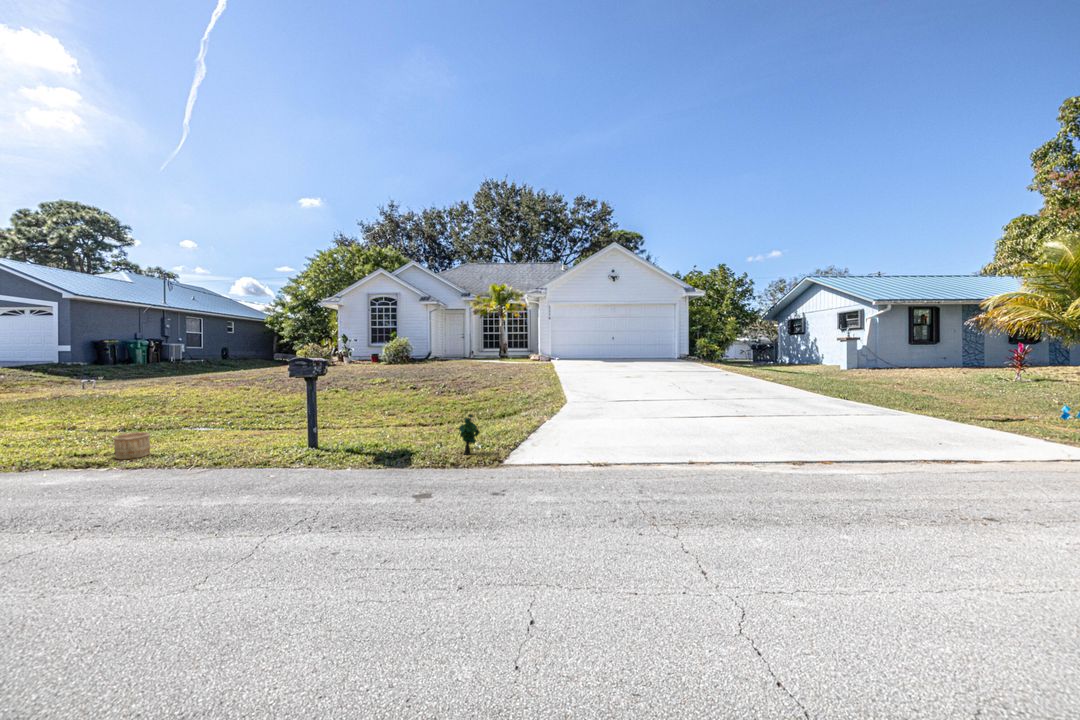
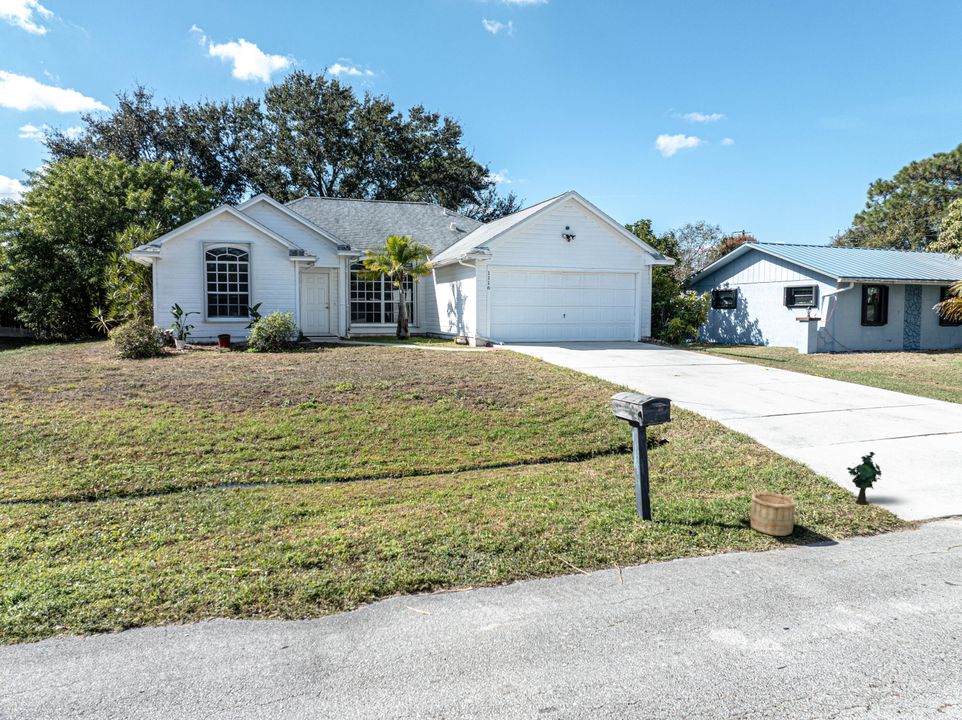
wooden bucket: present [113,432,150,459] -> present [751,492,797,536]

